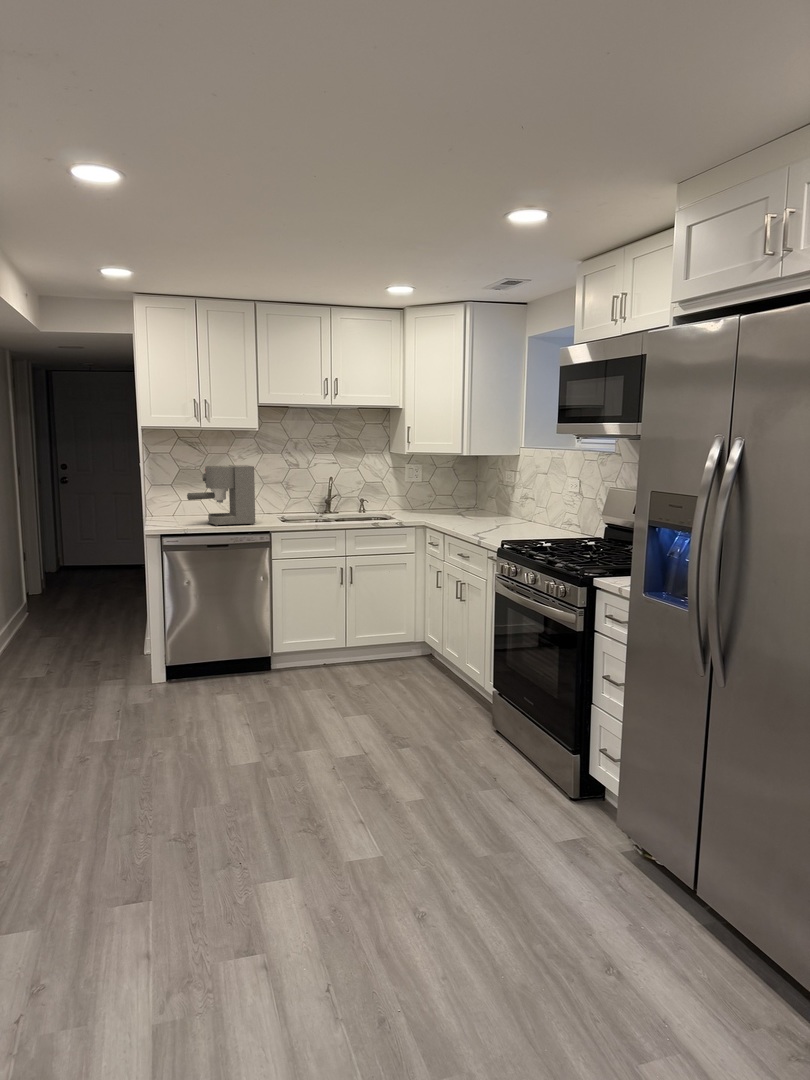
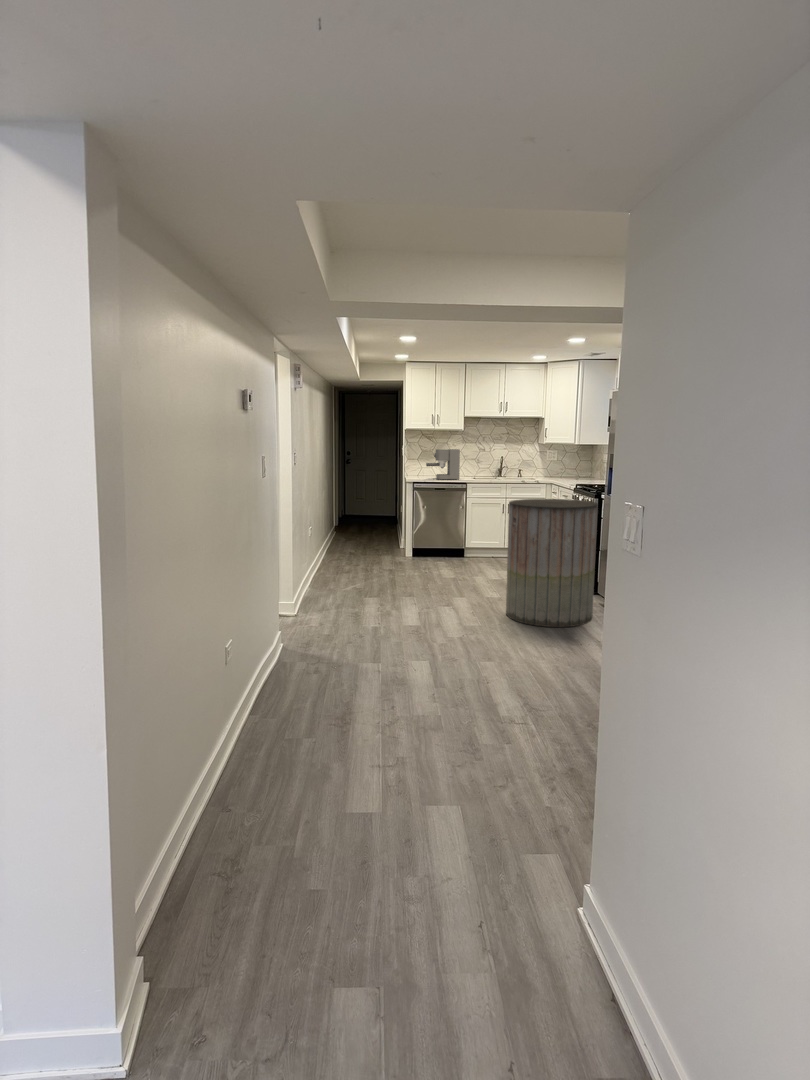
trash can: none [422,590,648,955] -> present [506,499,598,627]

